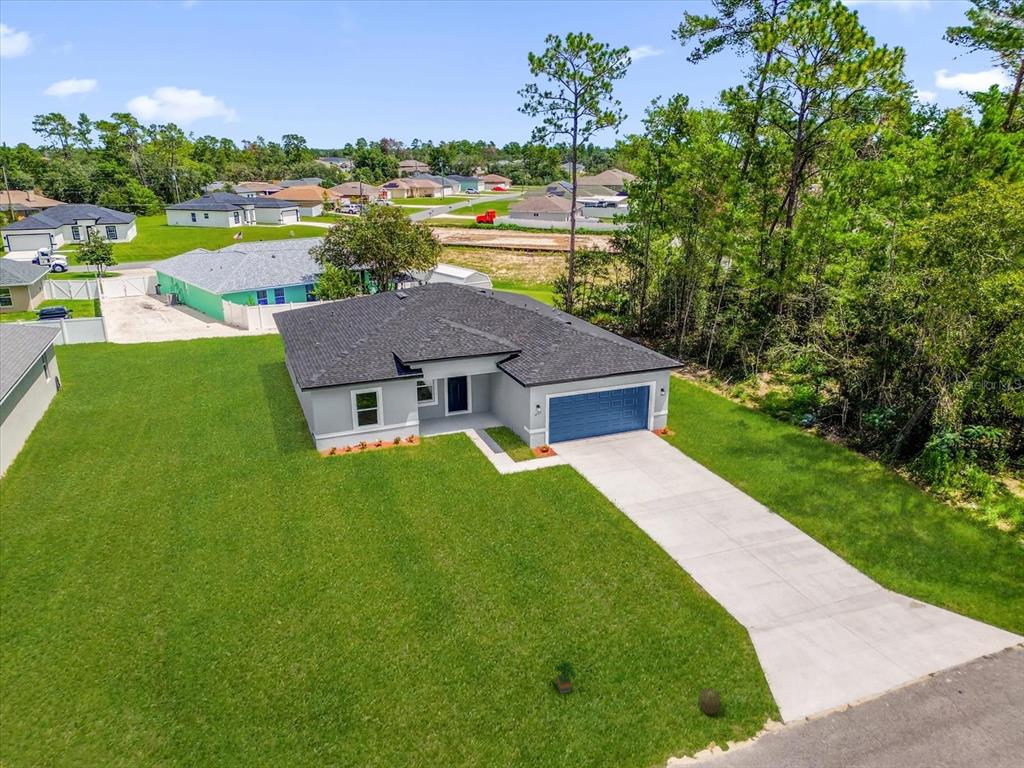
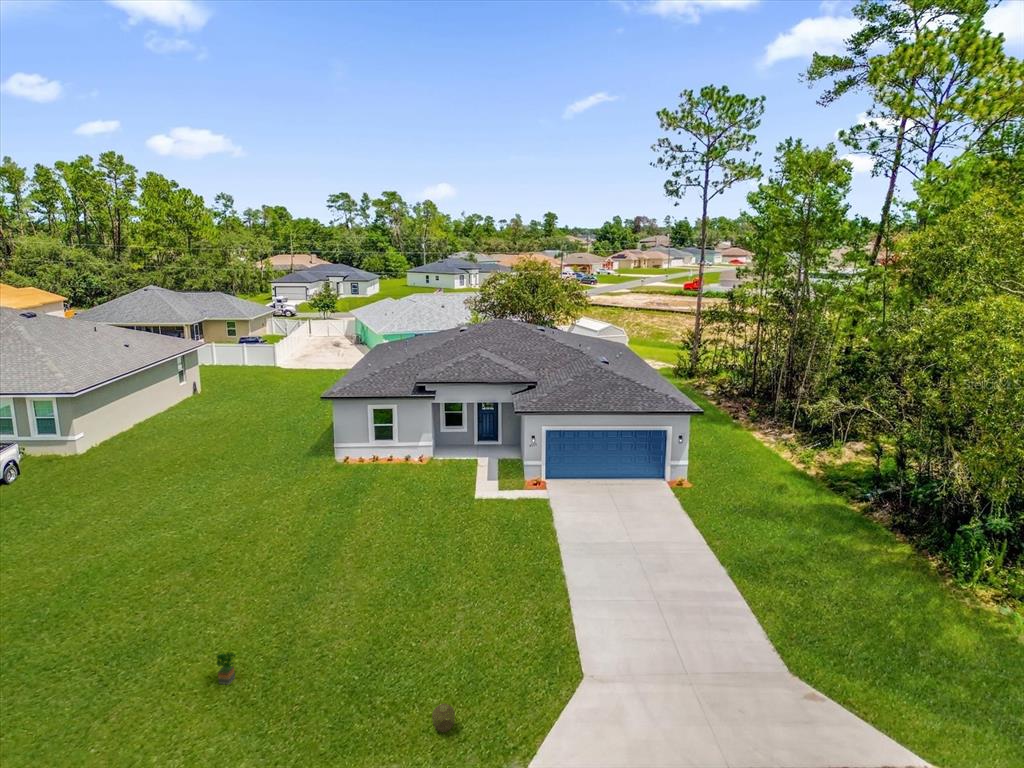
potted tree: present [555,661,576,694] -> present [217,653,236,685]

